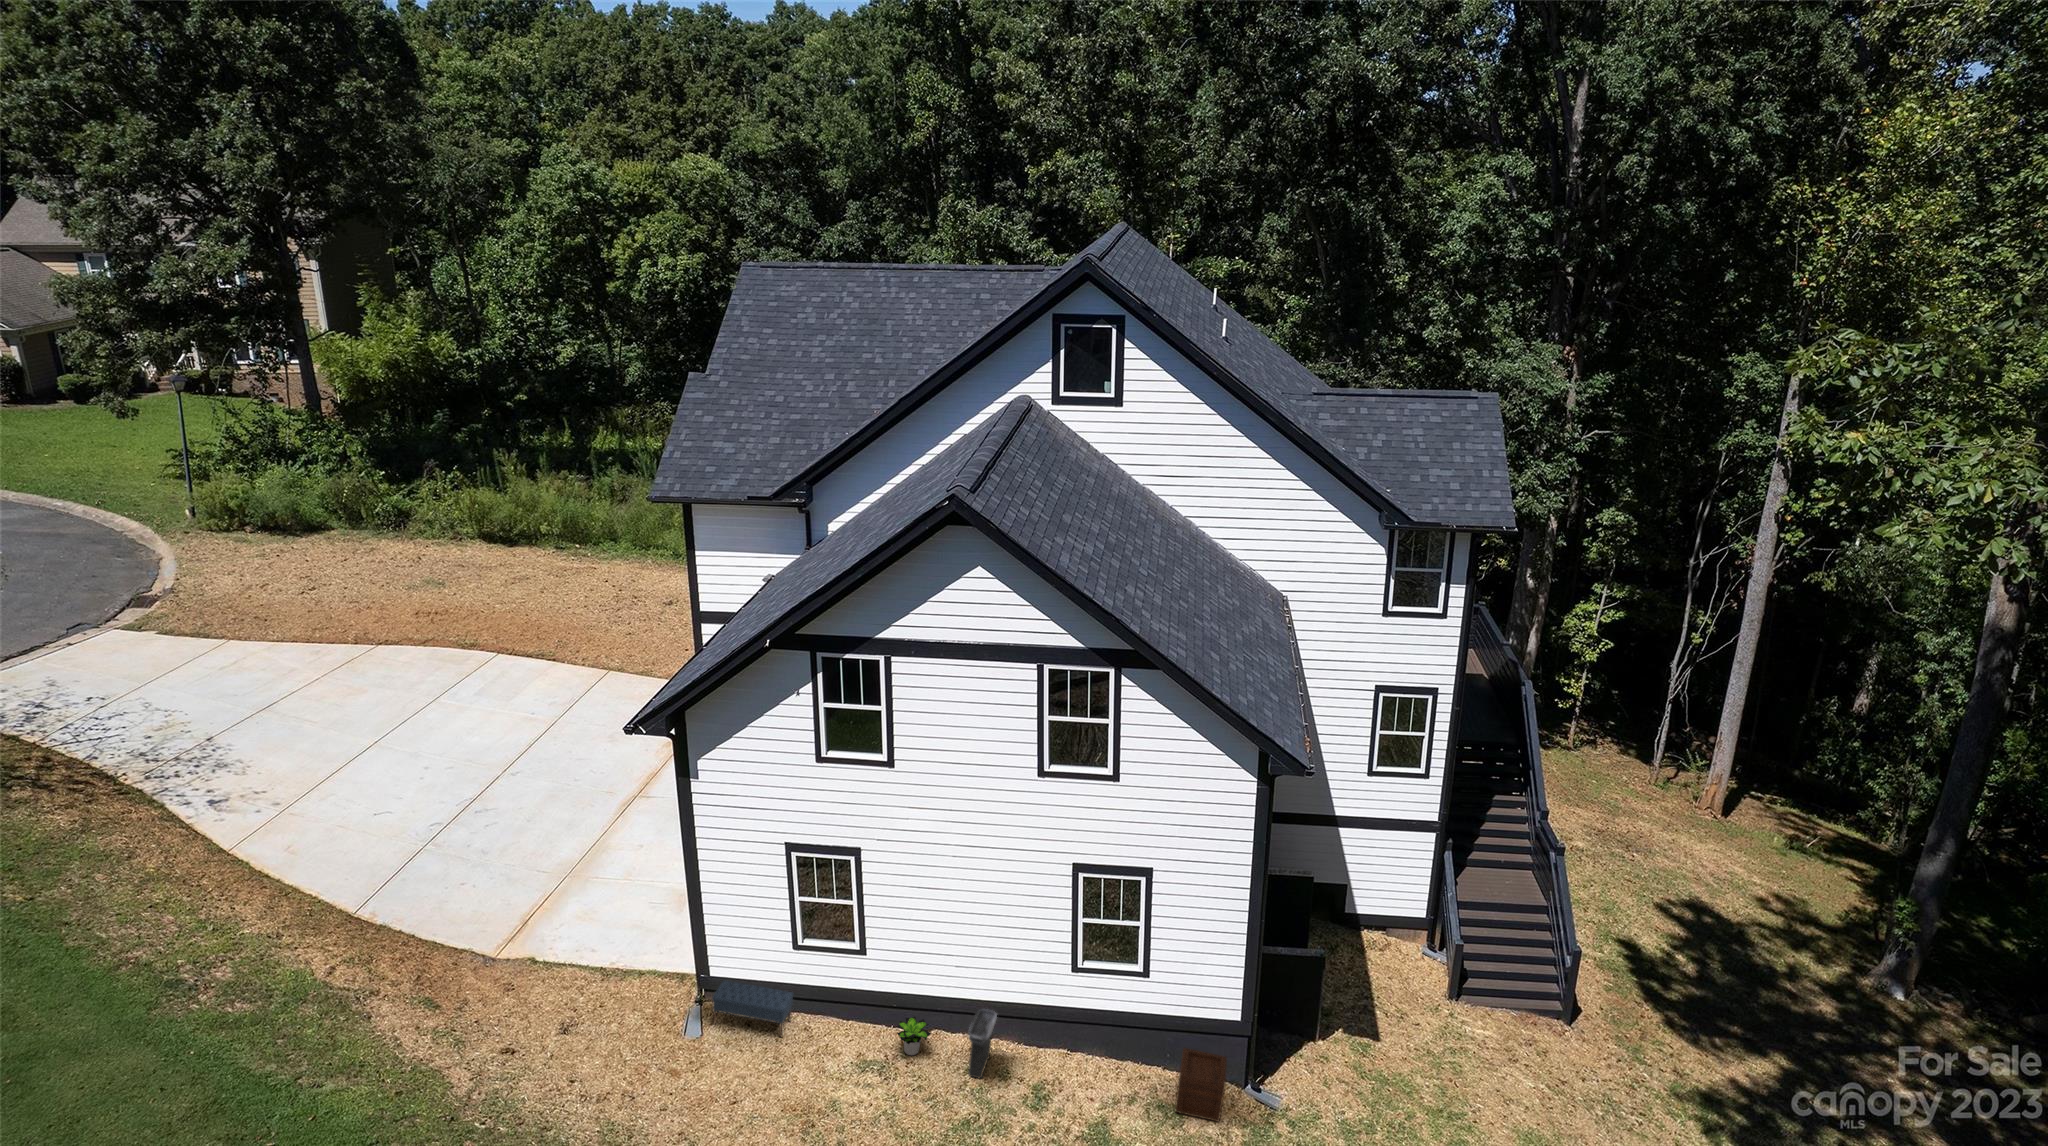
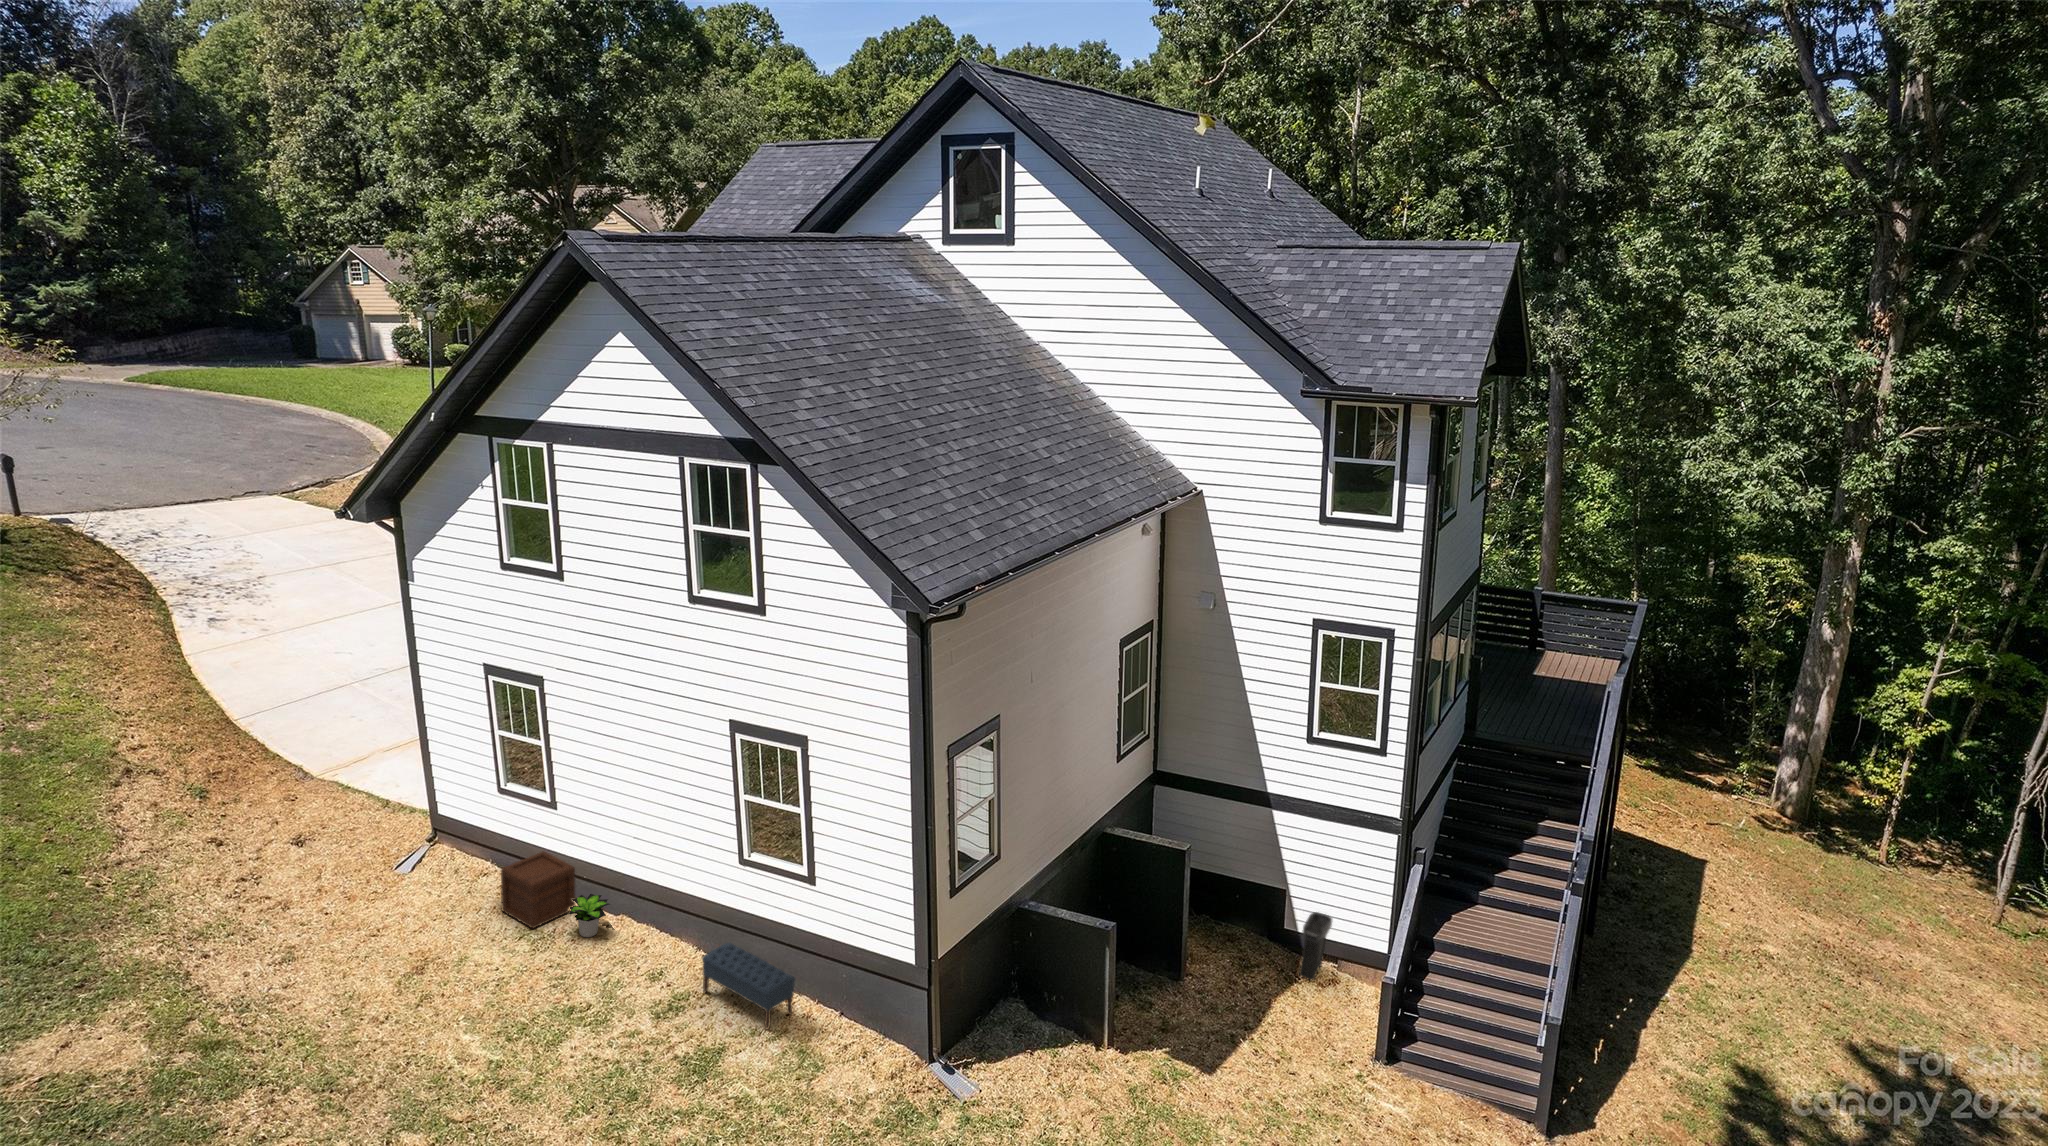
bench: present [712,981,793,1037] -> present [702,943,795,1030]
trash can: present [968,1009,997,1078] -> present [1299,912,1332,980]
wooden crate: present [1175,1048,1227,1122] -> present [501,851,575,928]

